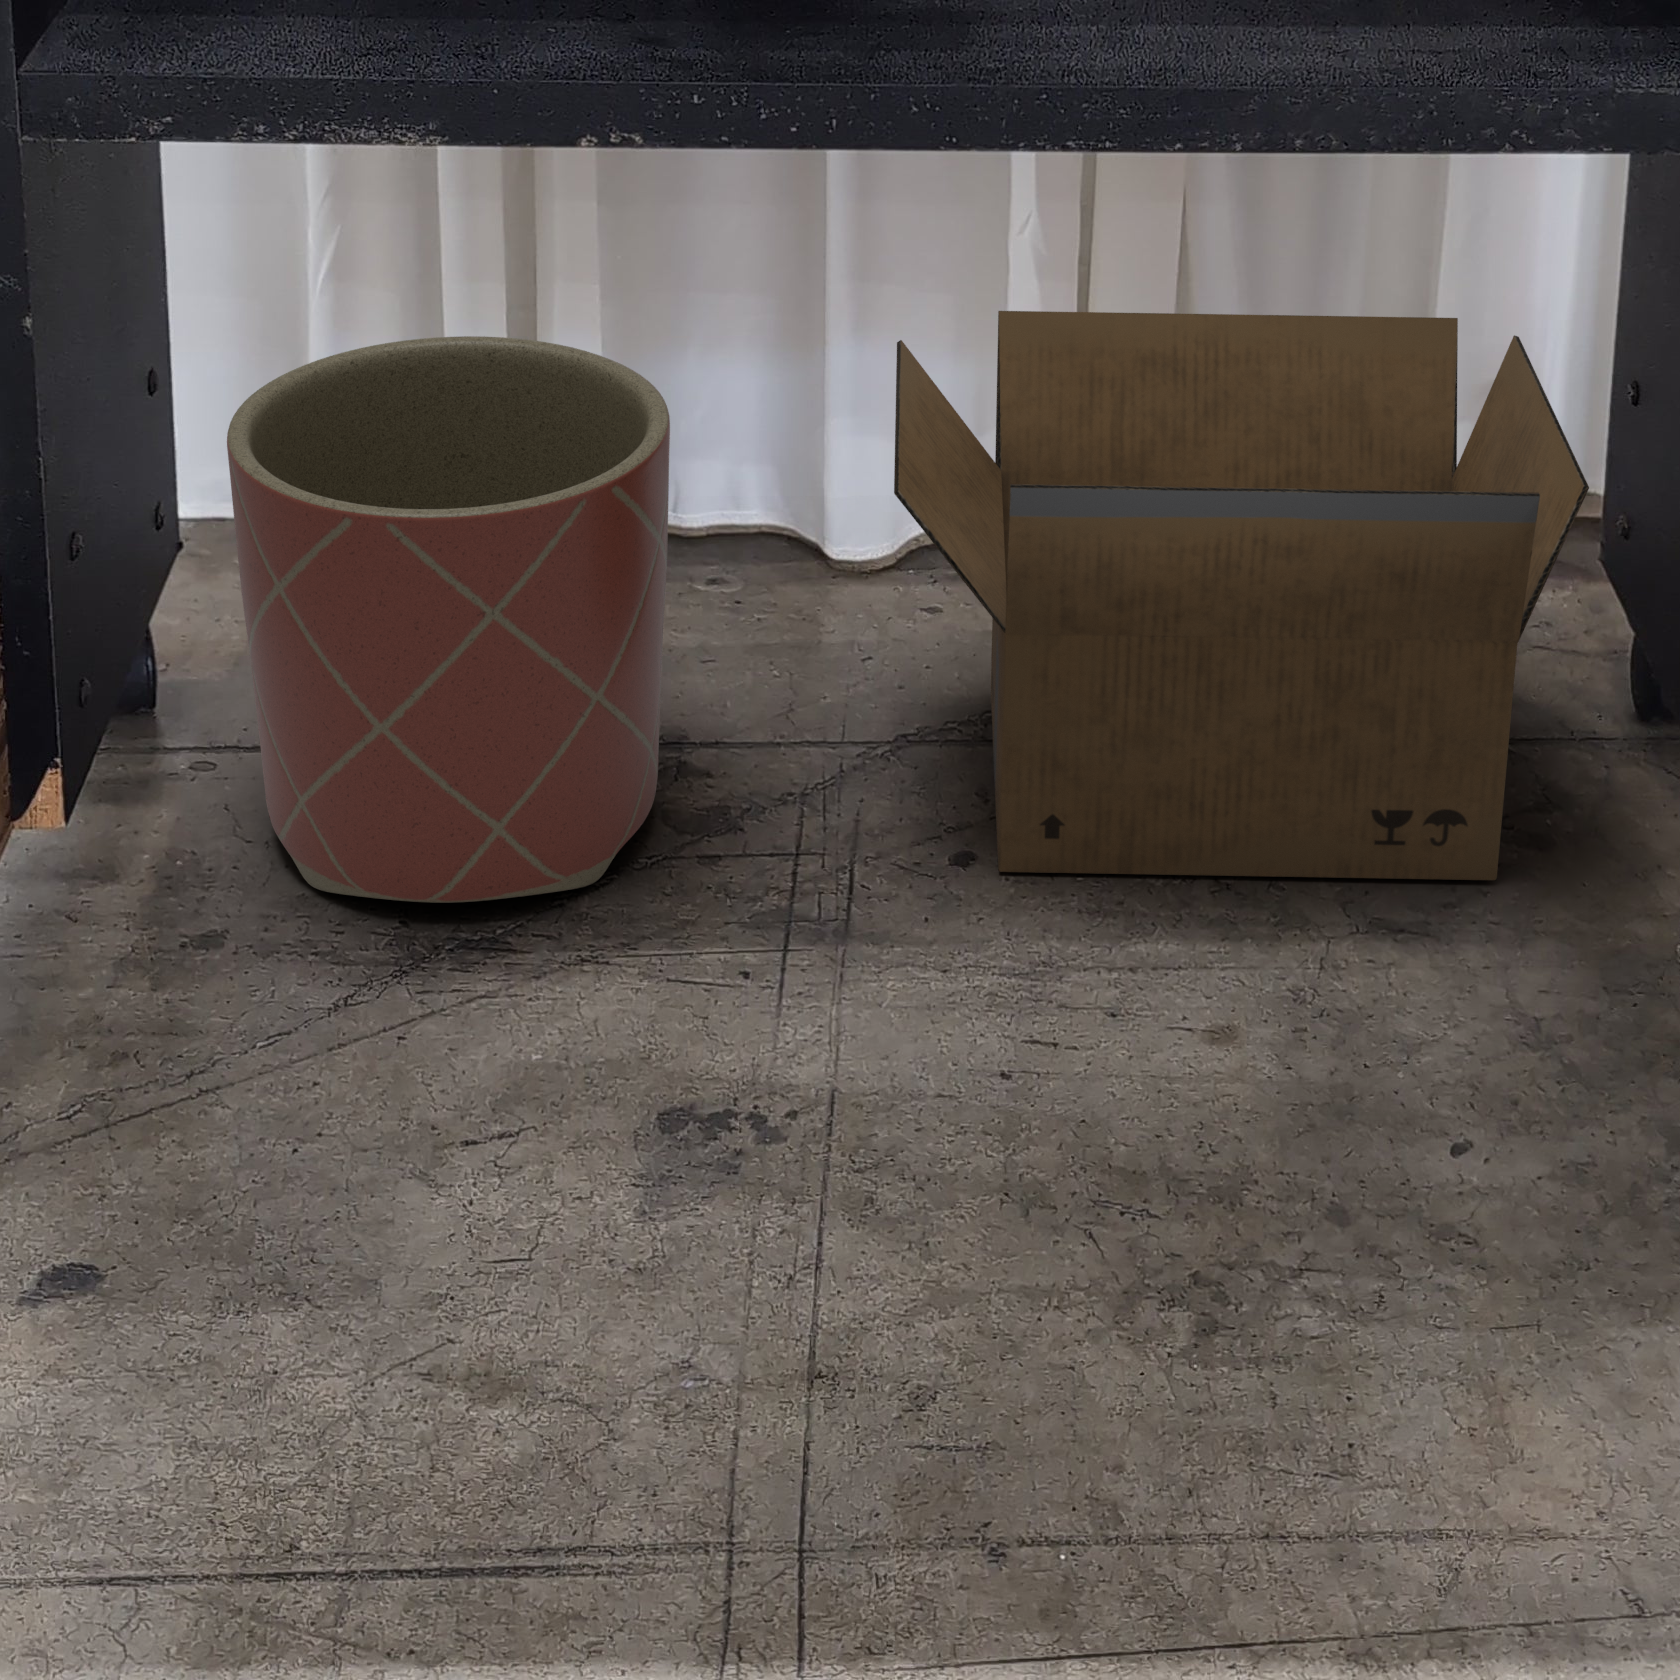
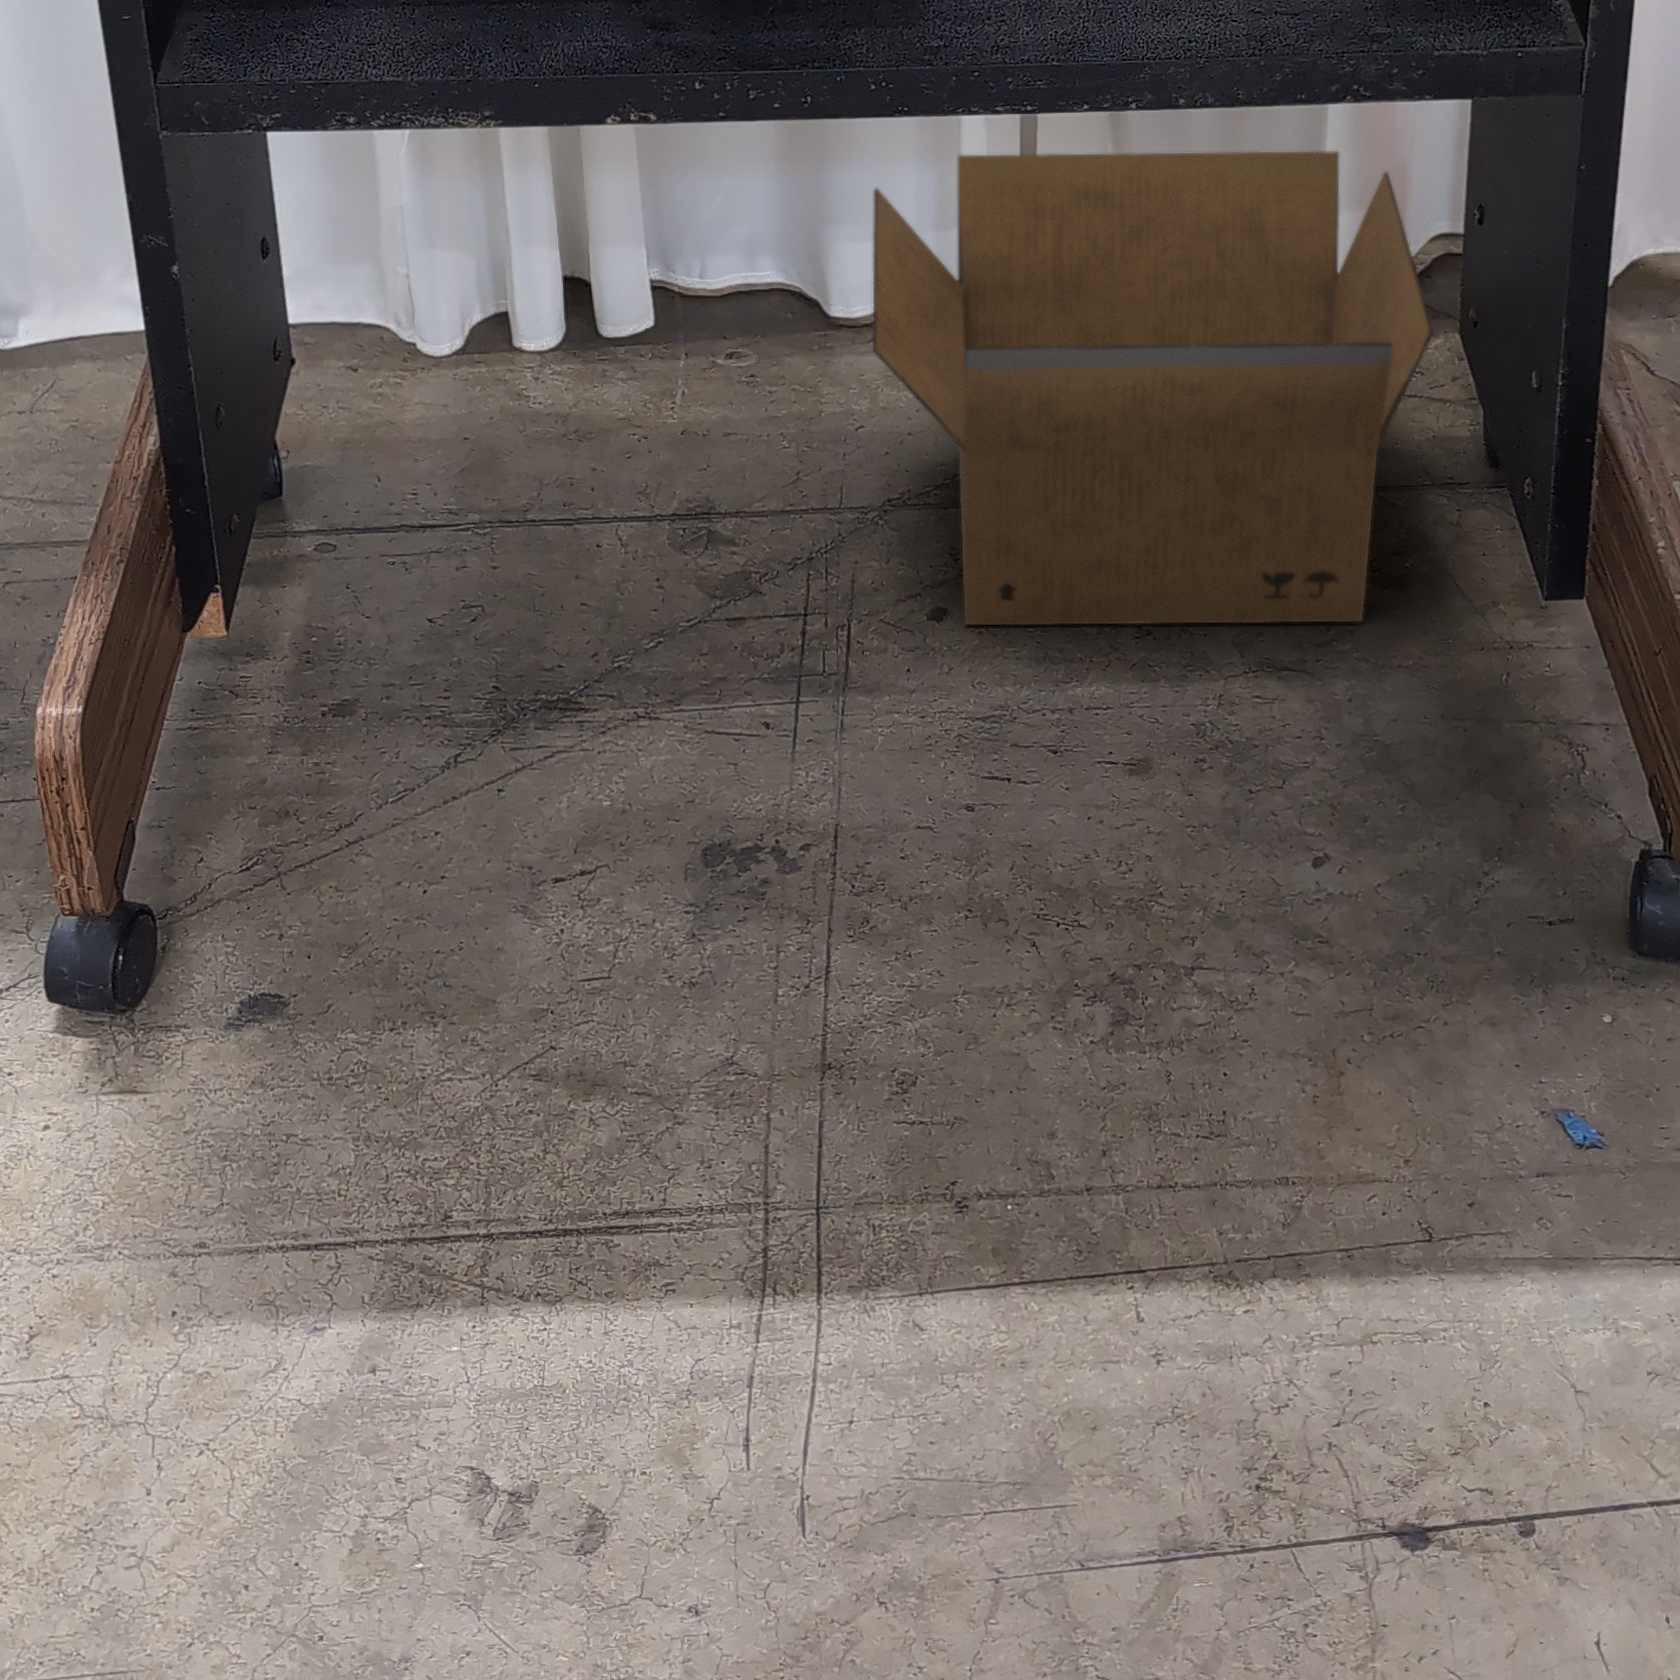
planter: present [227,336,670,903] -> none [332,202,690,671]

